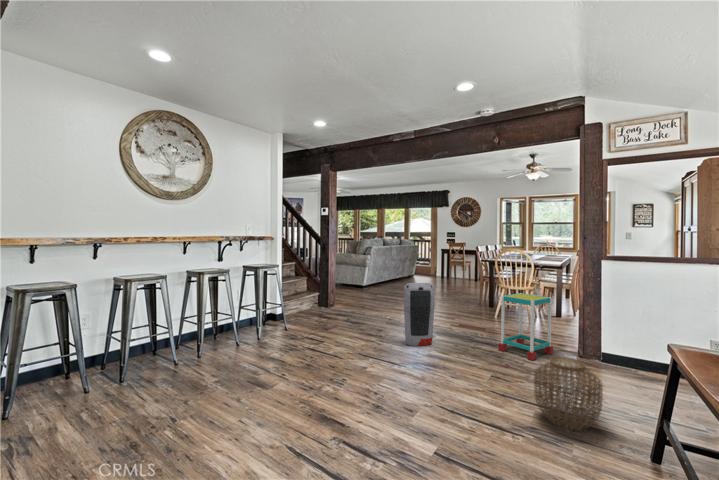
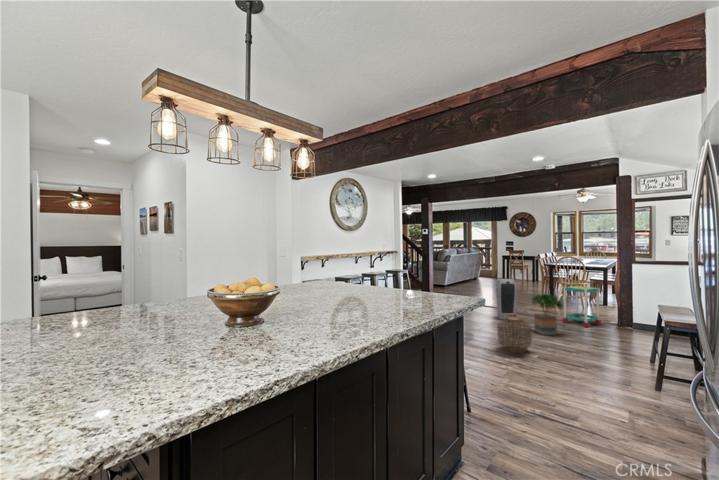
potted tree: none [447,308,497,379] -> present [532,294,563,335]
woven basket: present [534,357,603,431] -> present [498,316,532,353]

